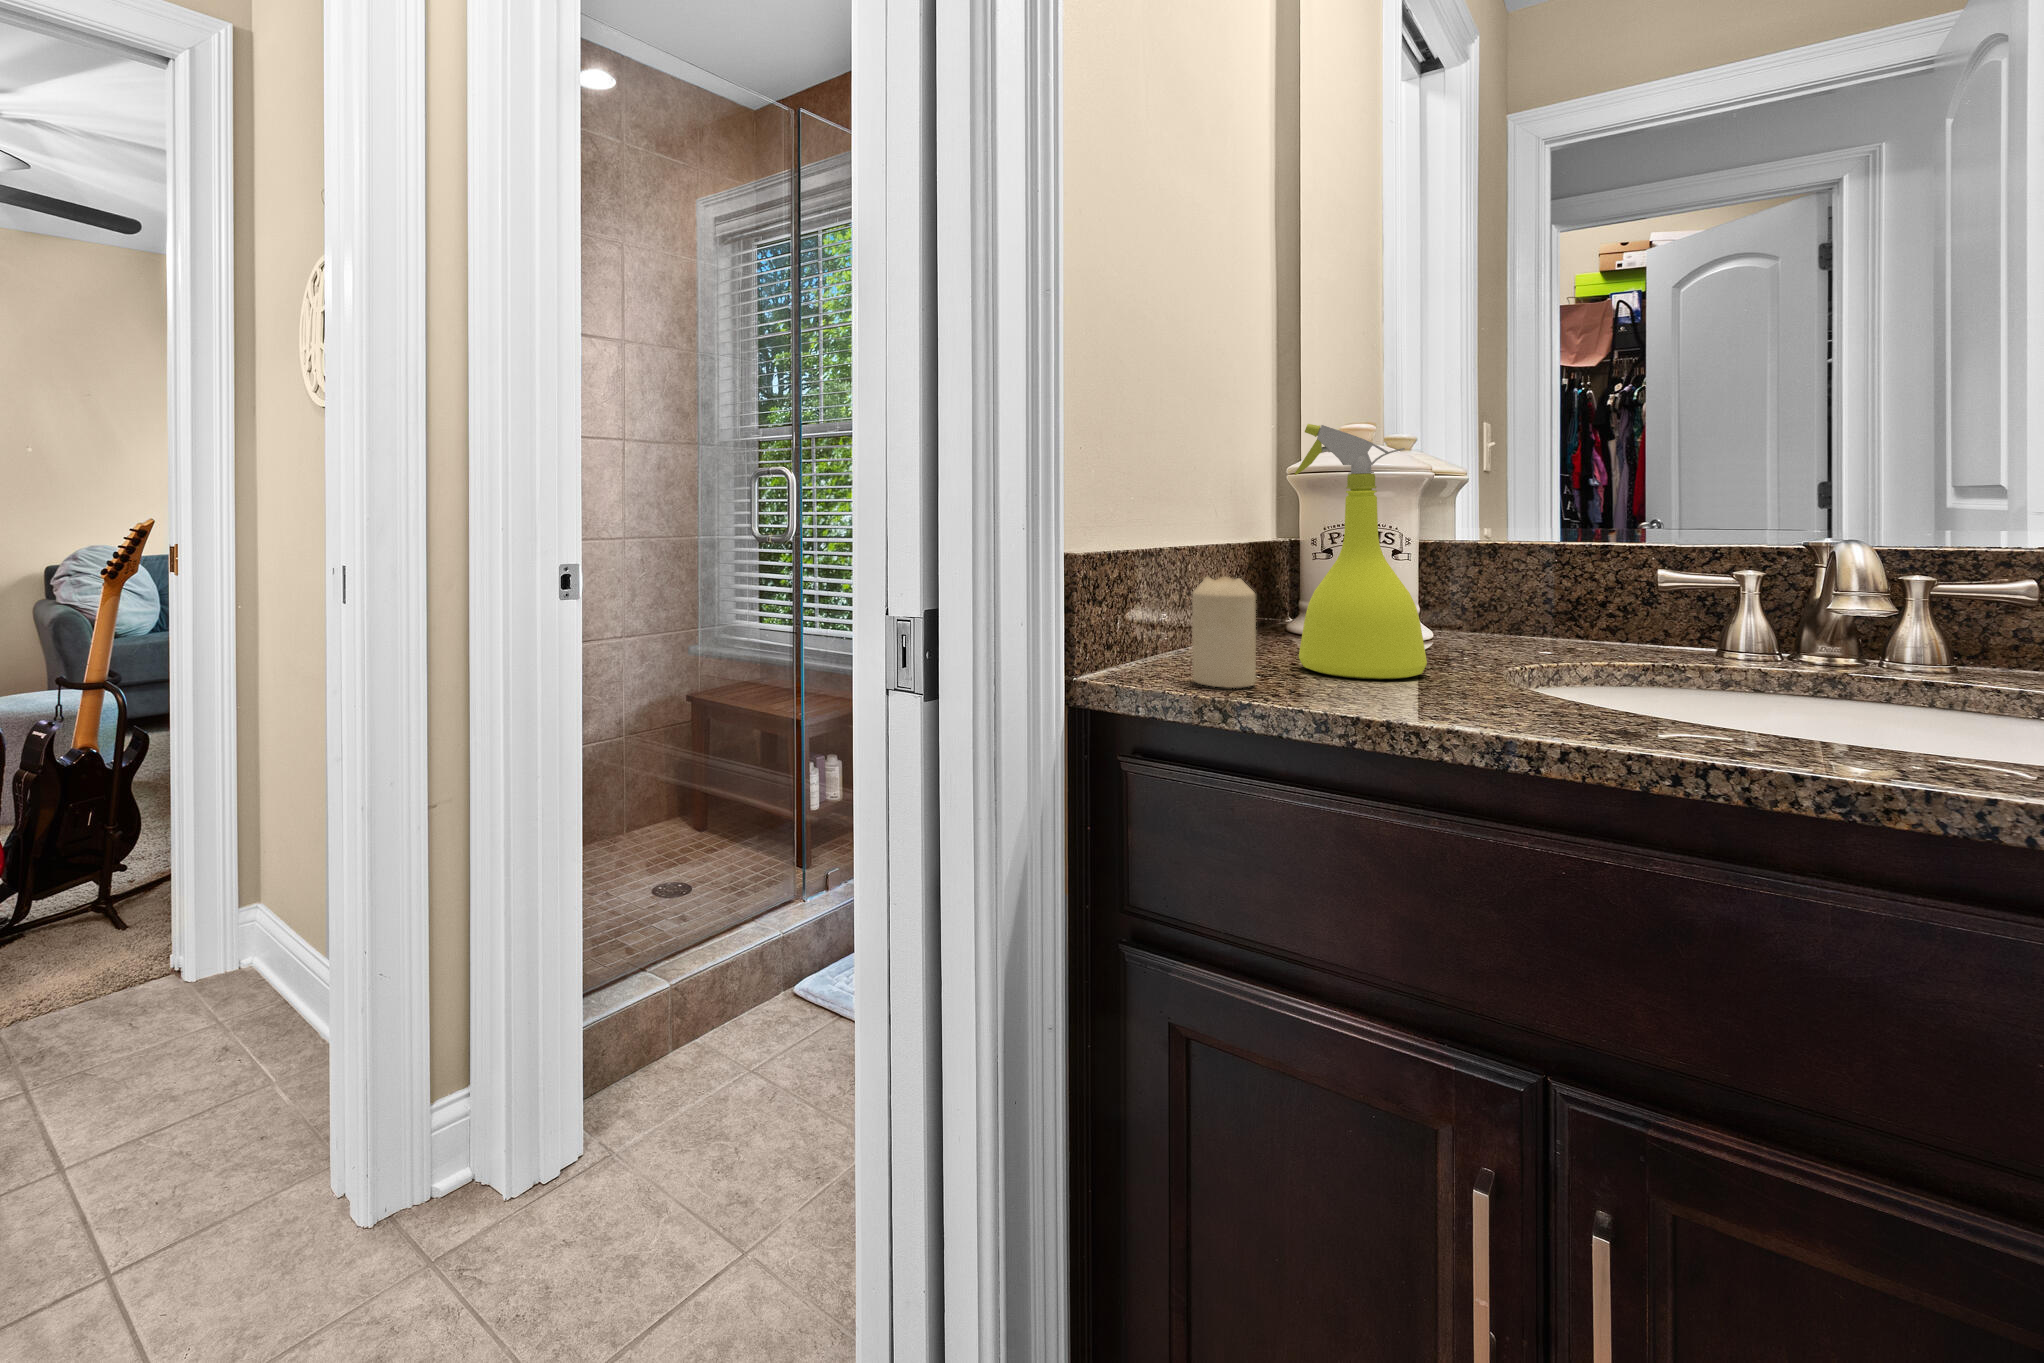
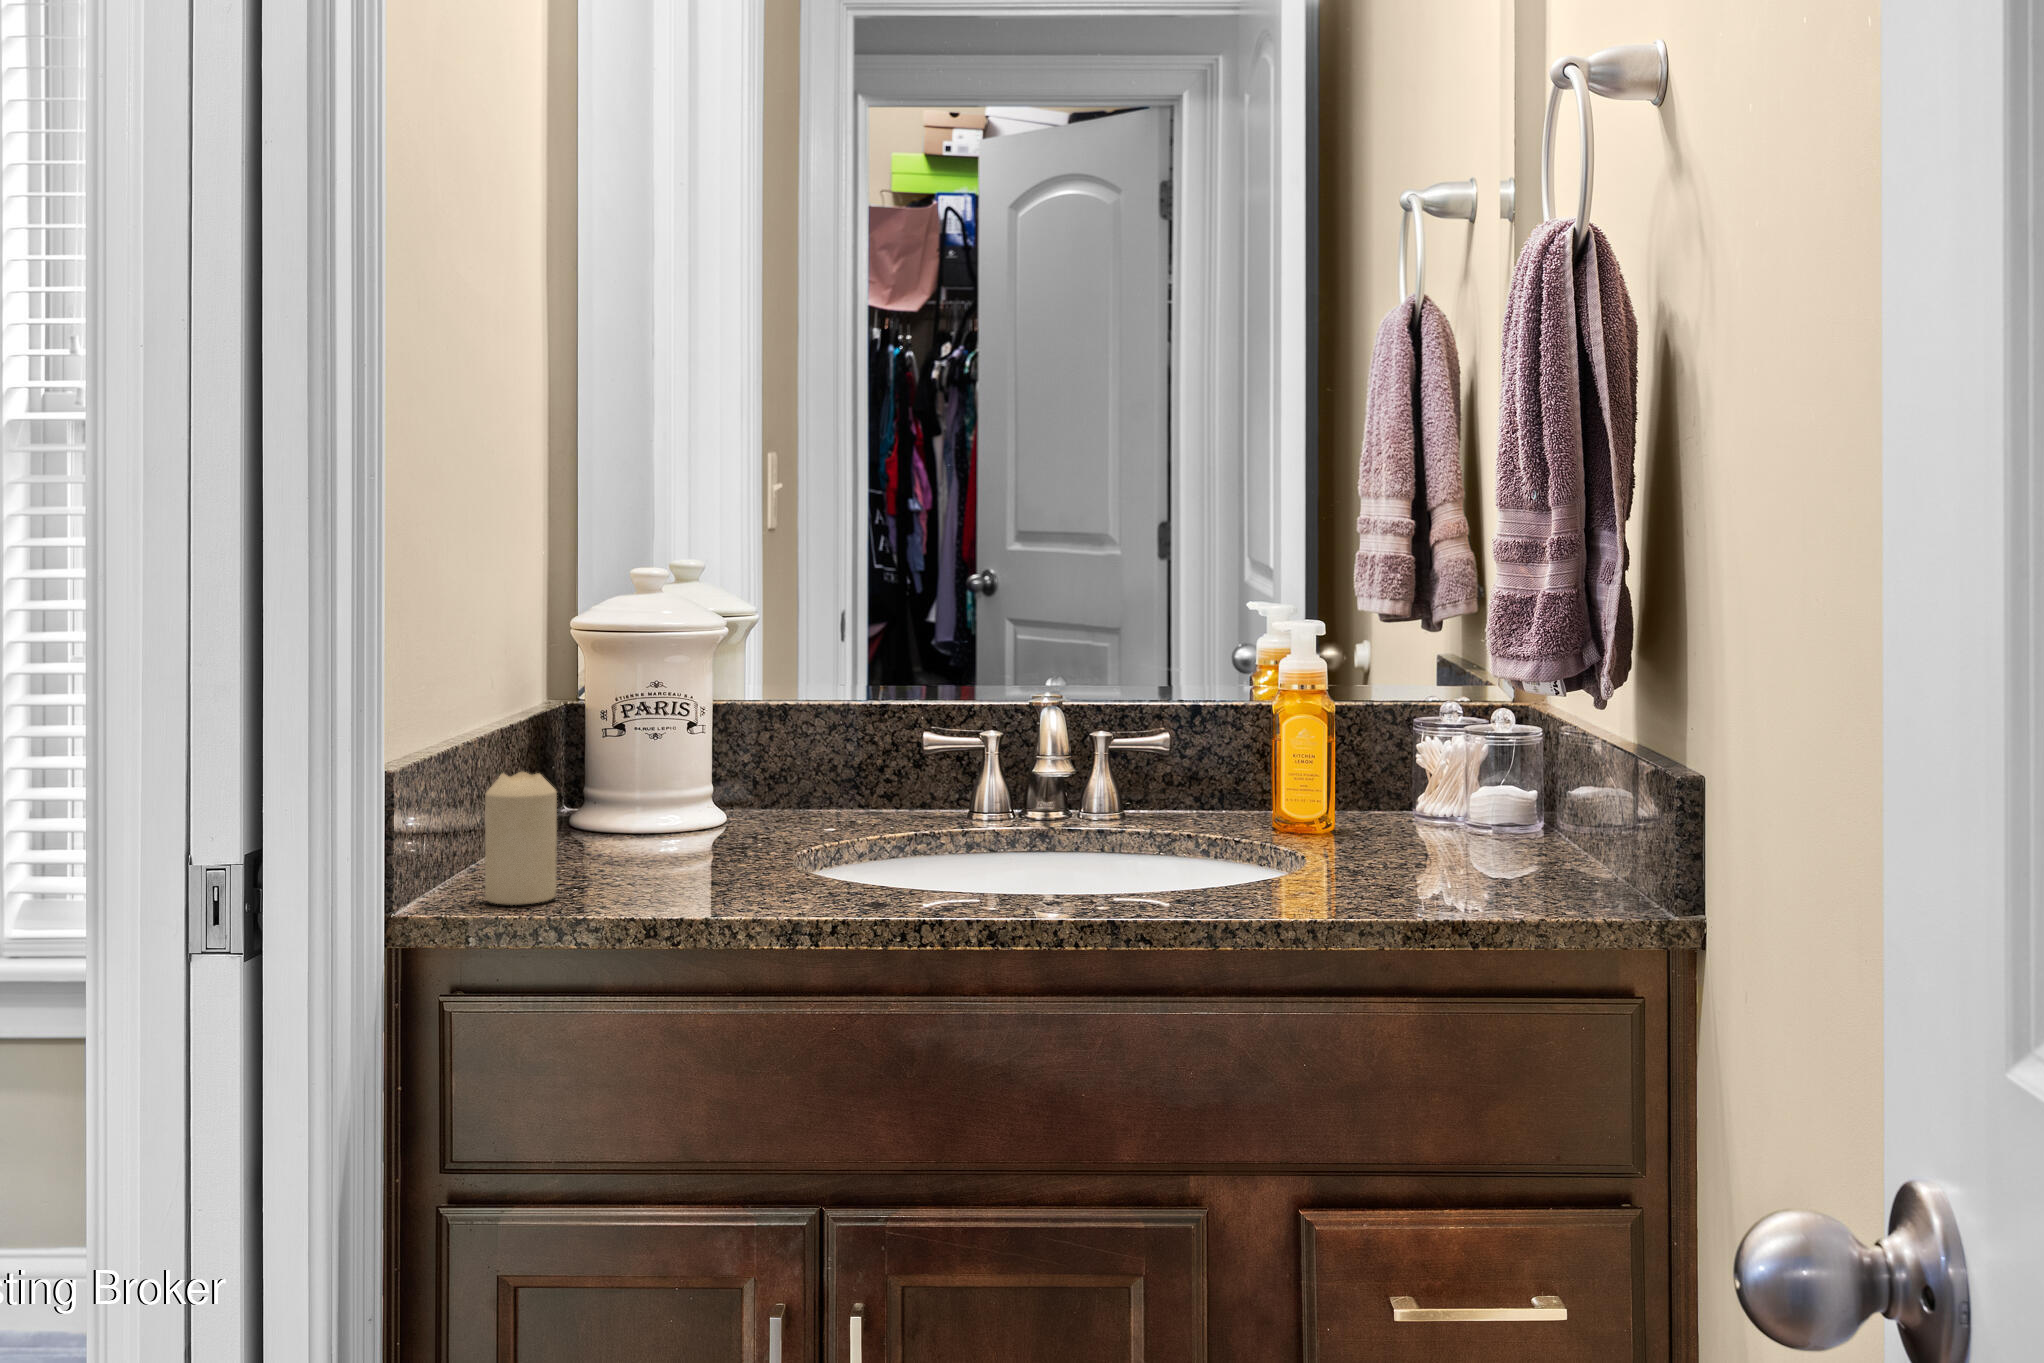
spray bottle: present [1295,424,1427,679] -> none [591,585,724,877]

